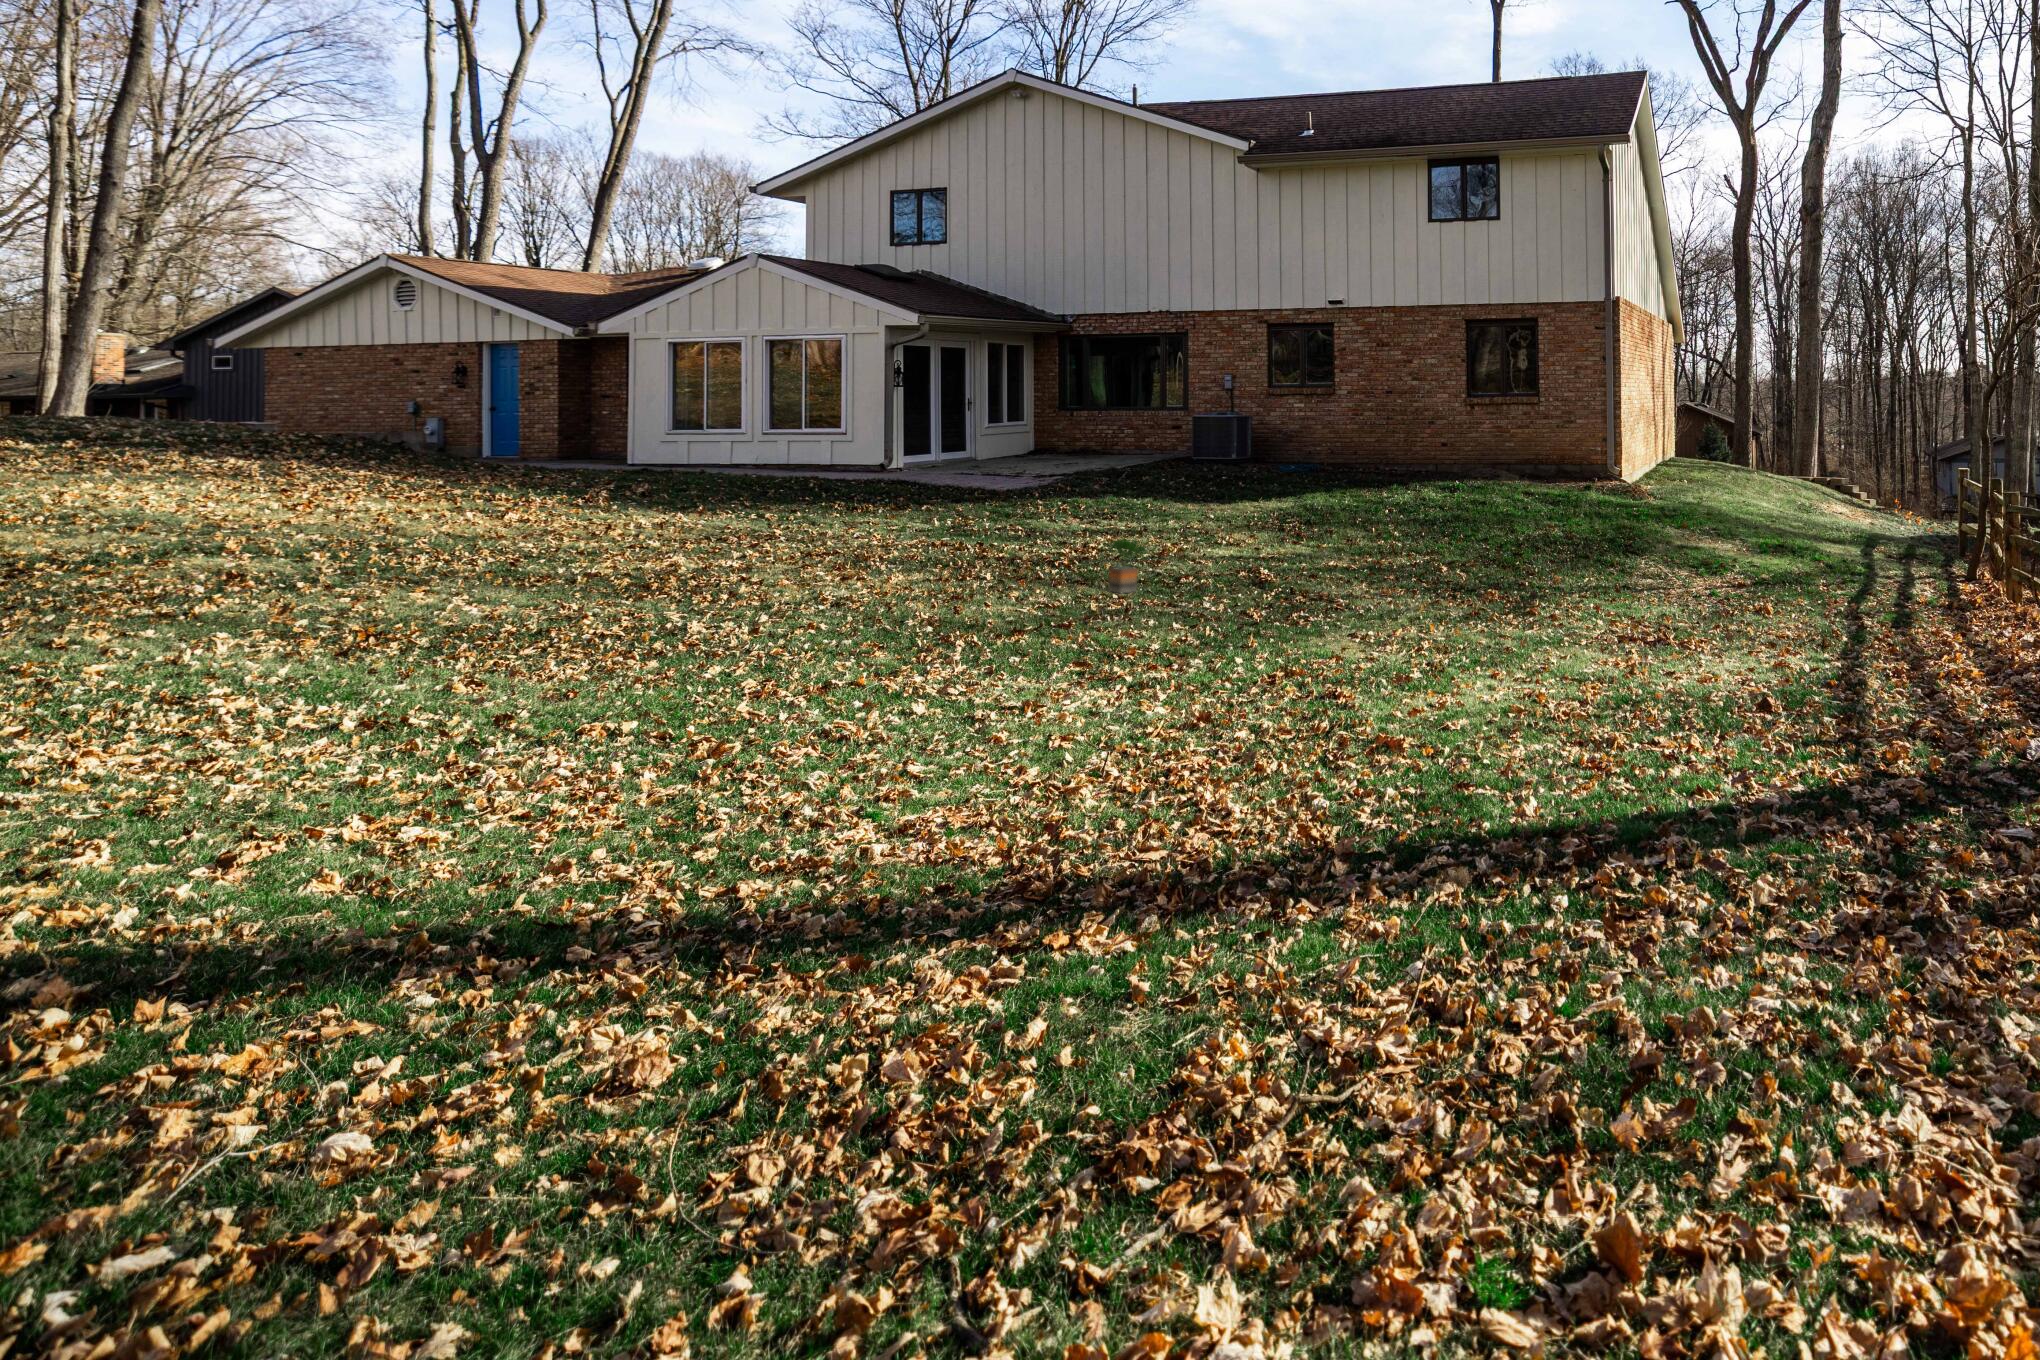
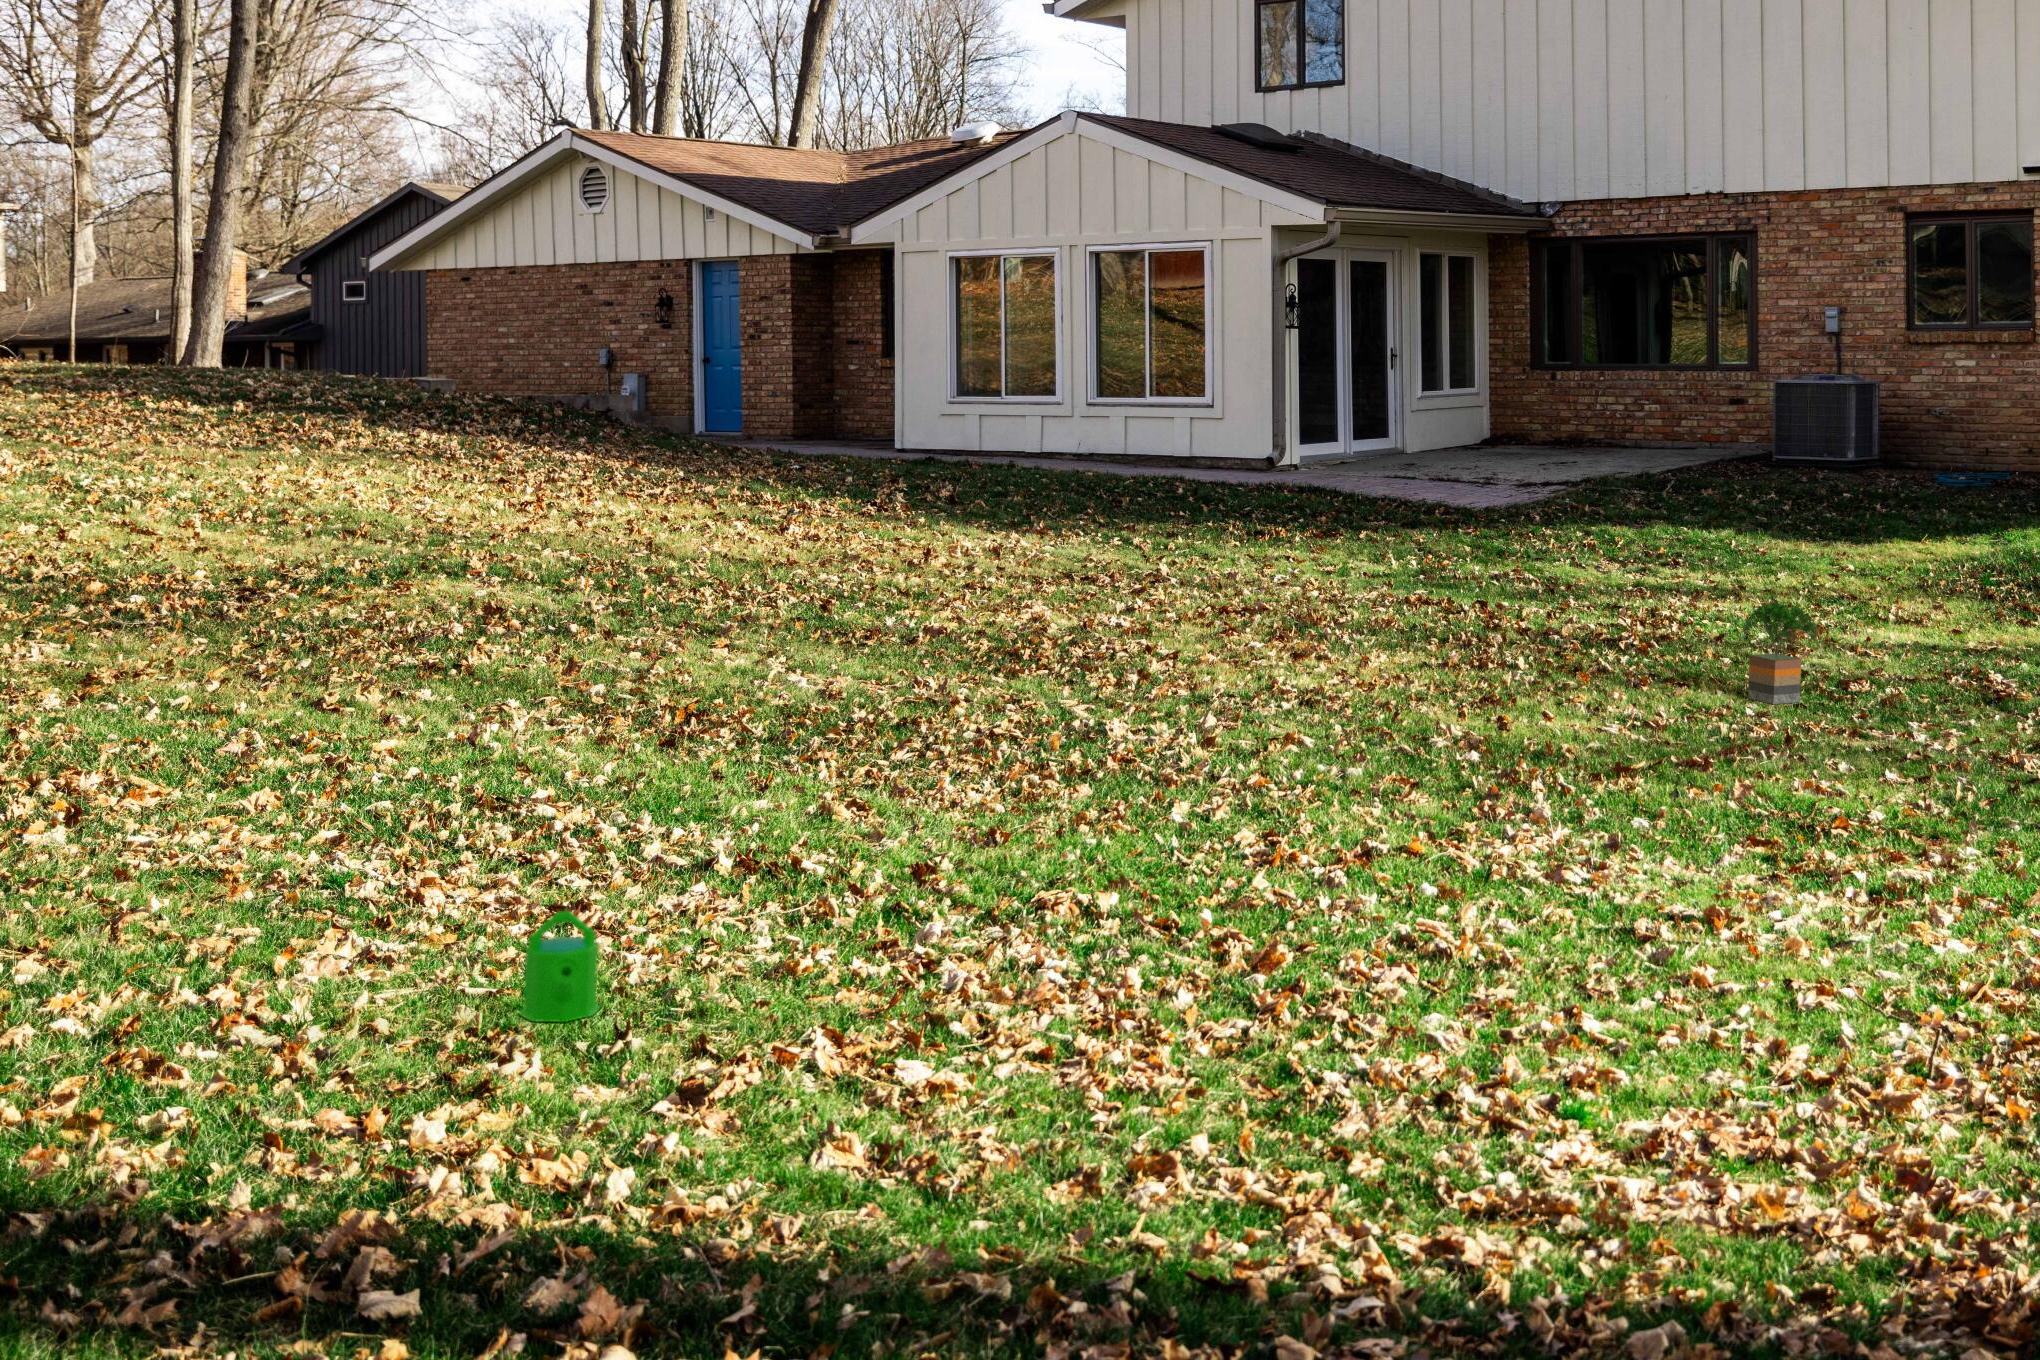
watering can: none [114,760,187,832] -> present [519,911,602,1022]

